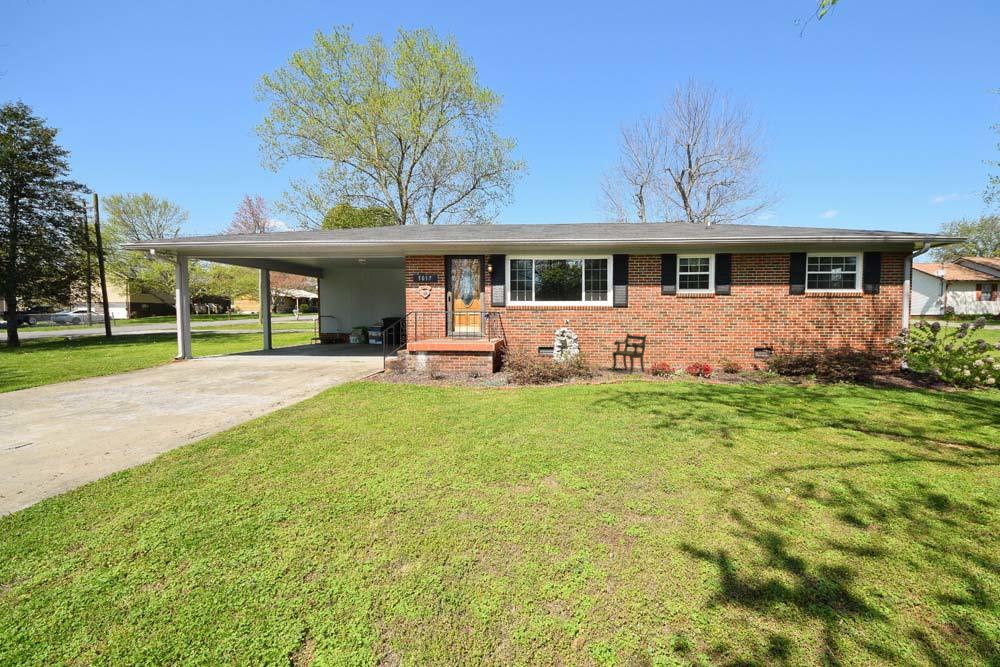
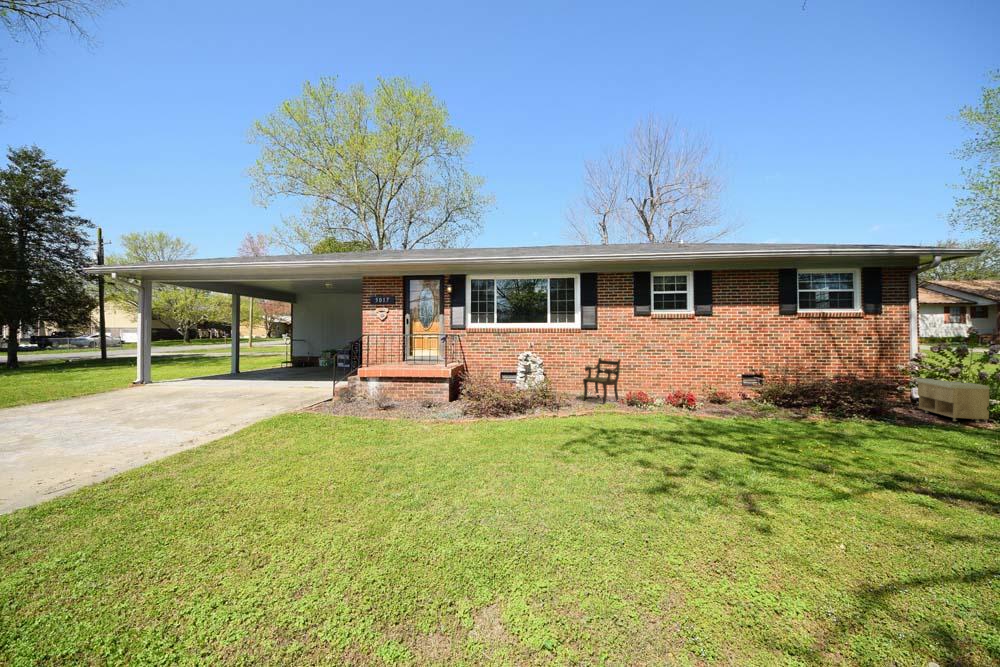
storage bench: none [901,351,949,387] -> present [917,378,989,422]

